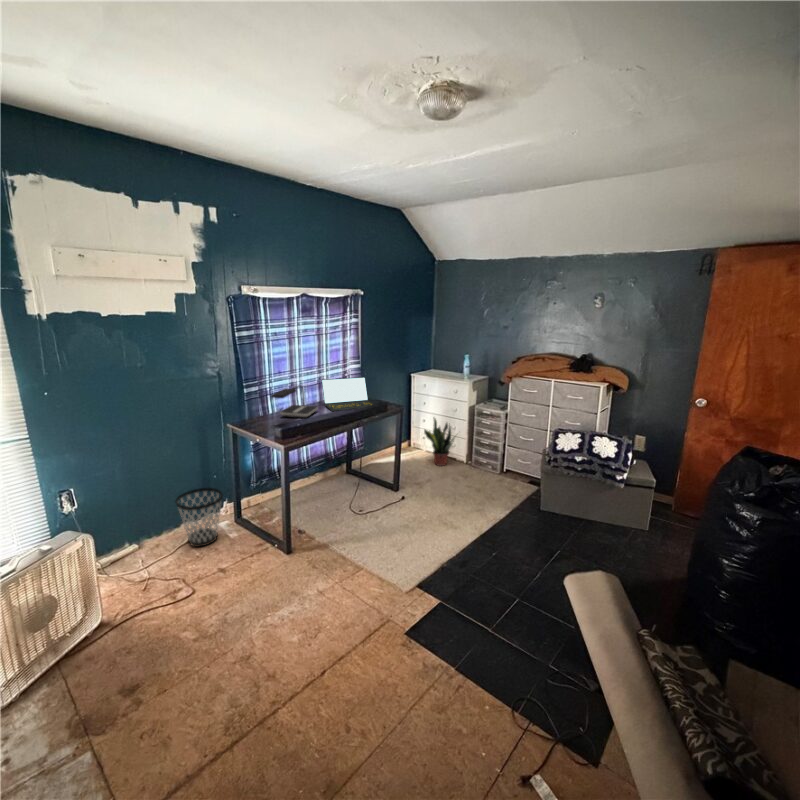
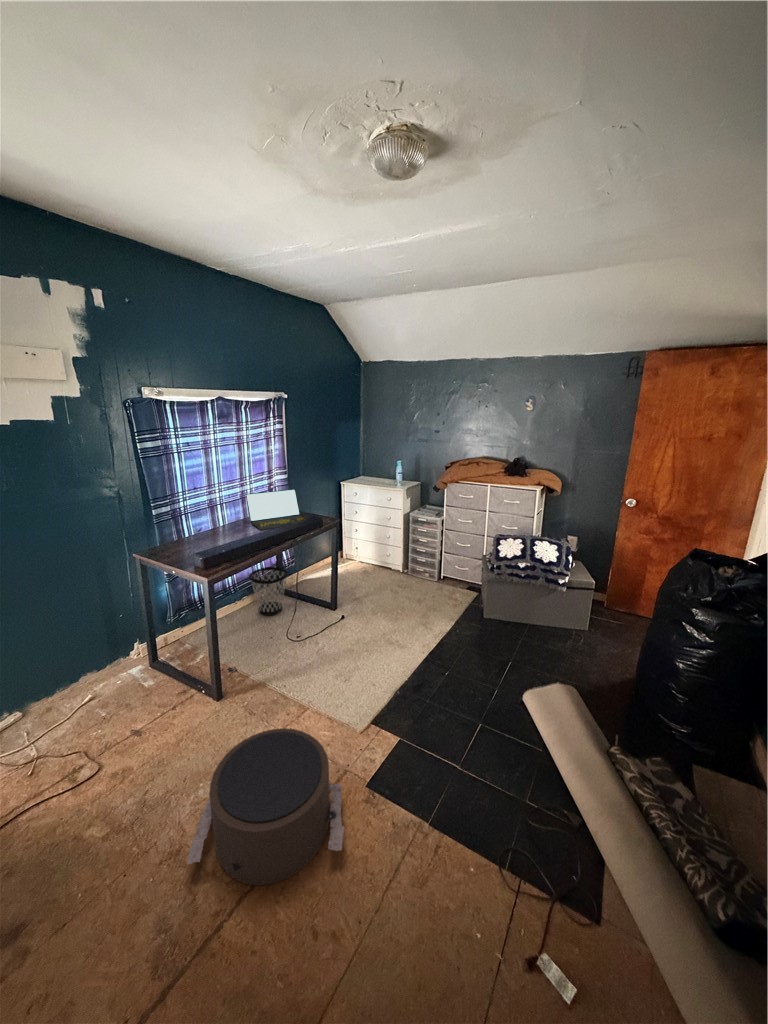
desk lamp: present [271,385,318,418] -> none [187,503,244,541]
potted plant: present [424,418,454,466] -> none [360,526,397,578]
wastebasket: present [175,488,223,547] -> present [249,567,287,616]
pouf: none [254,574,382,691] -> present [187,728,344,886]

